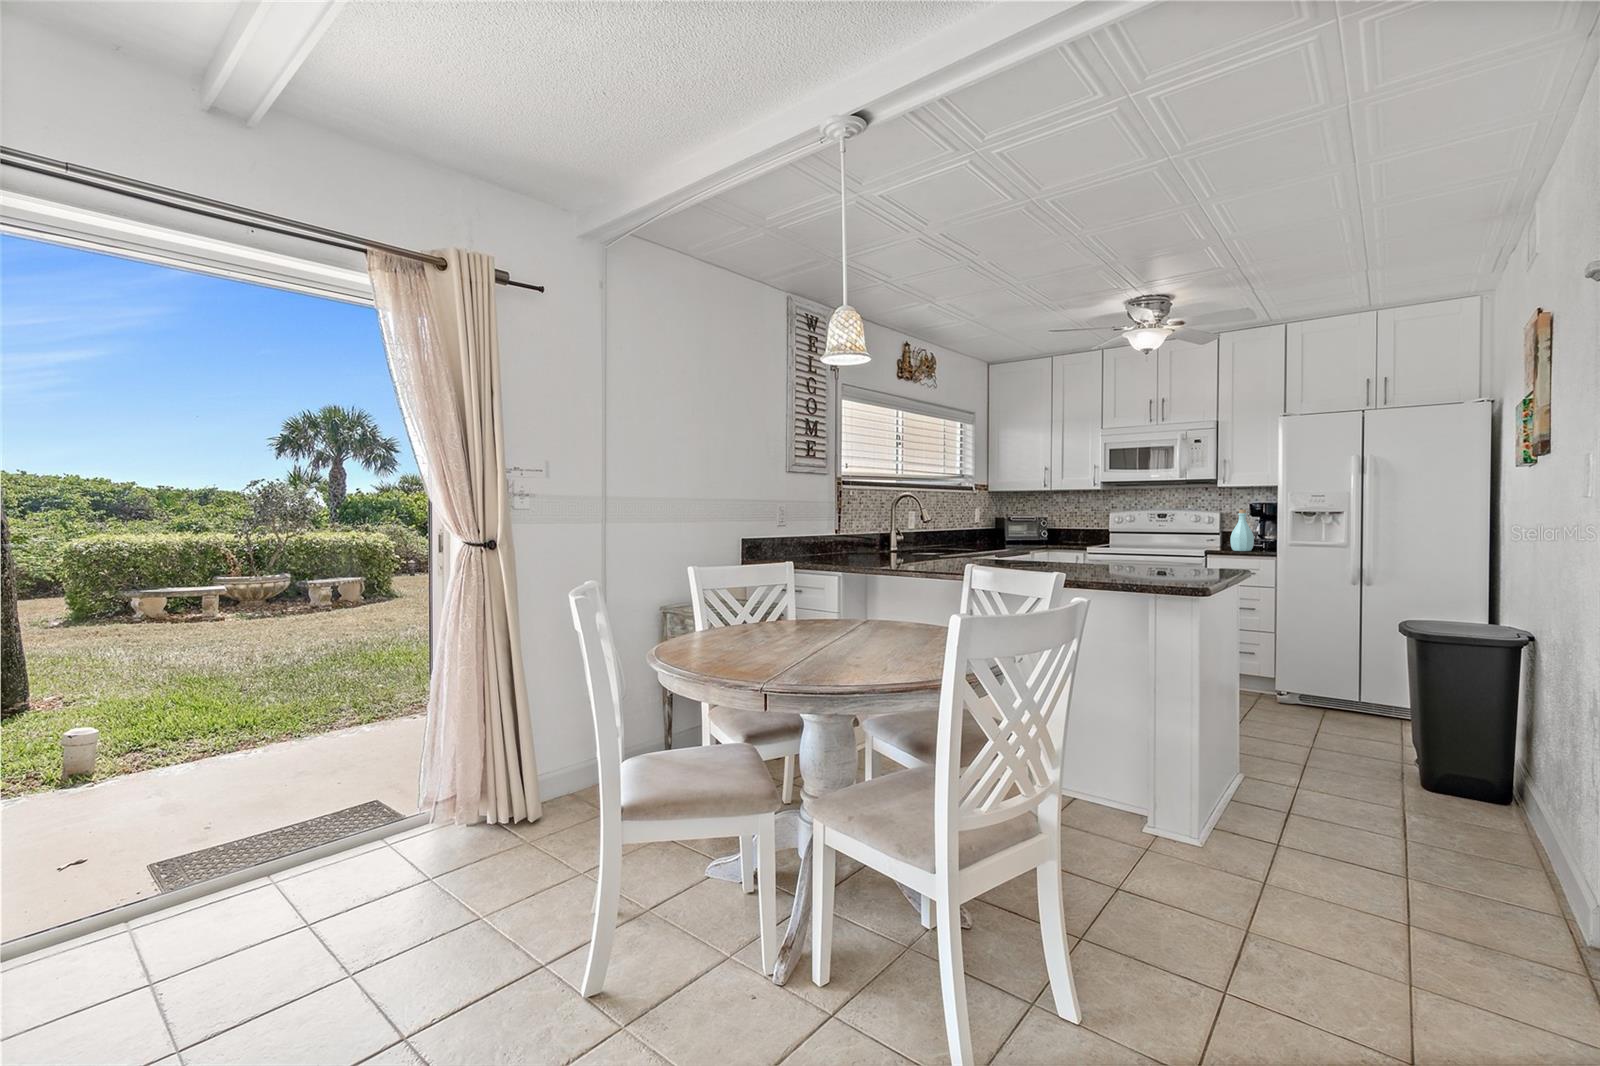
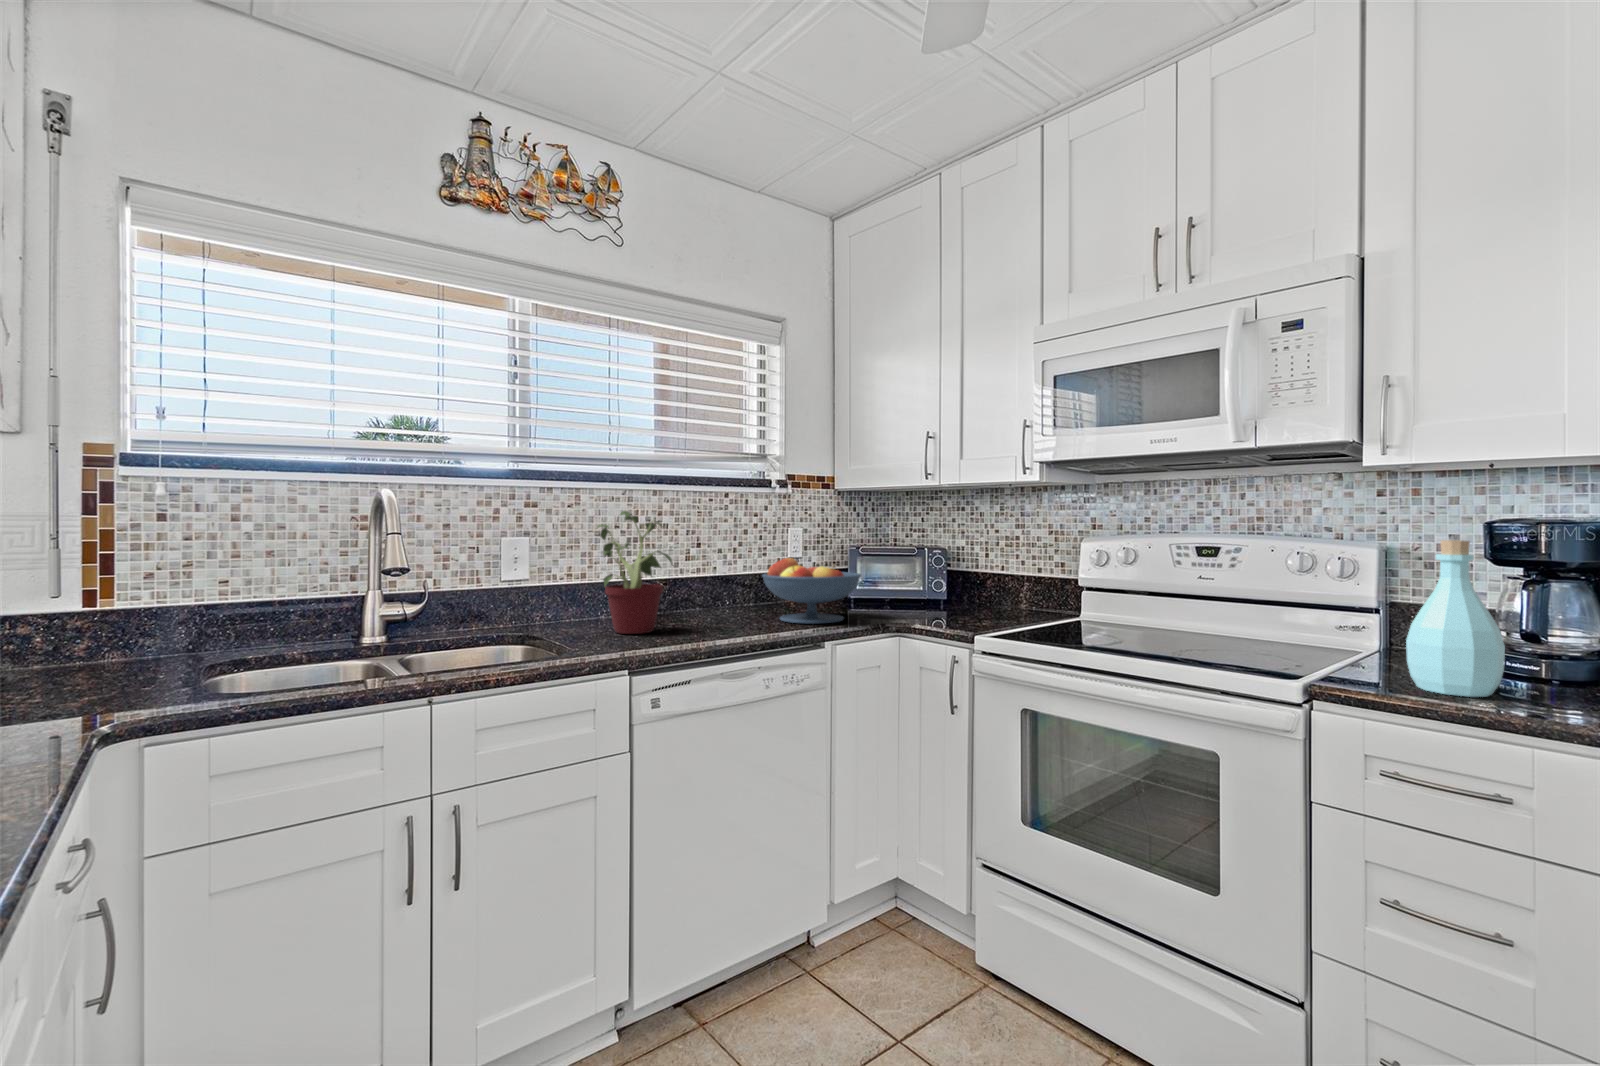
potted plant: none [938,501,979,548] -> present [598,511,673,634]
fruit bowl: none [991,520,1034,546] -> present [762,558,861,624]

